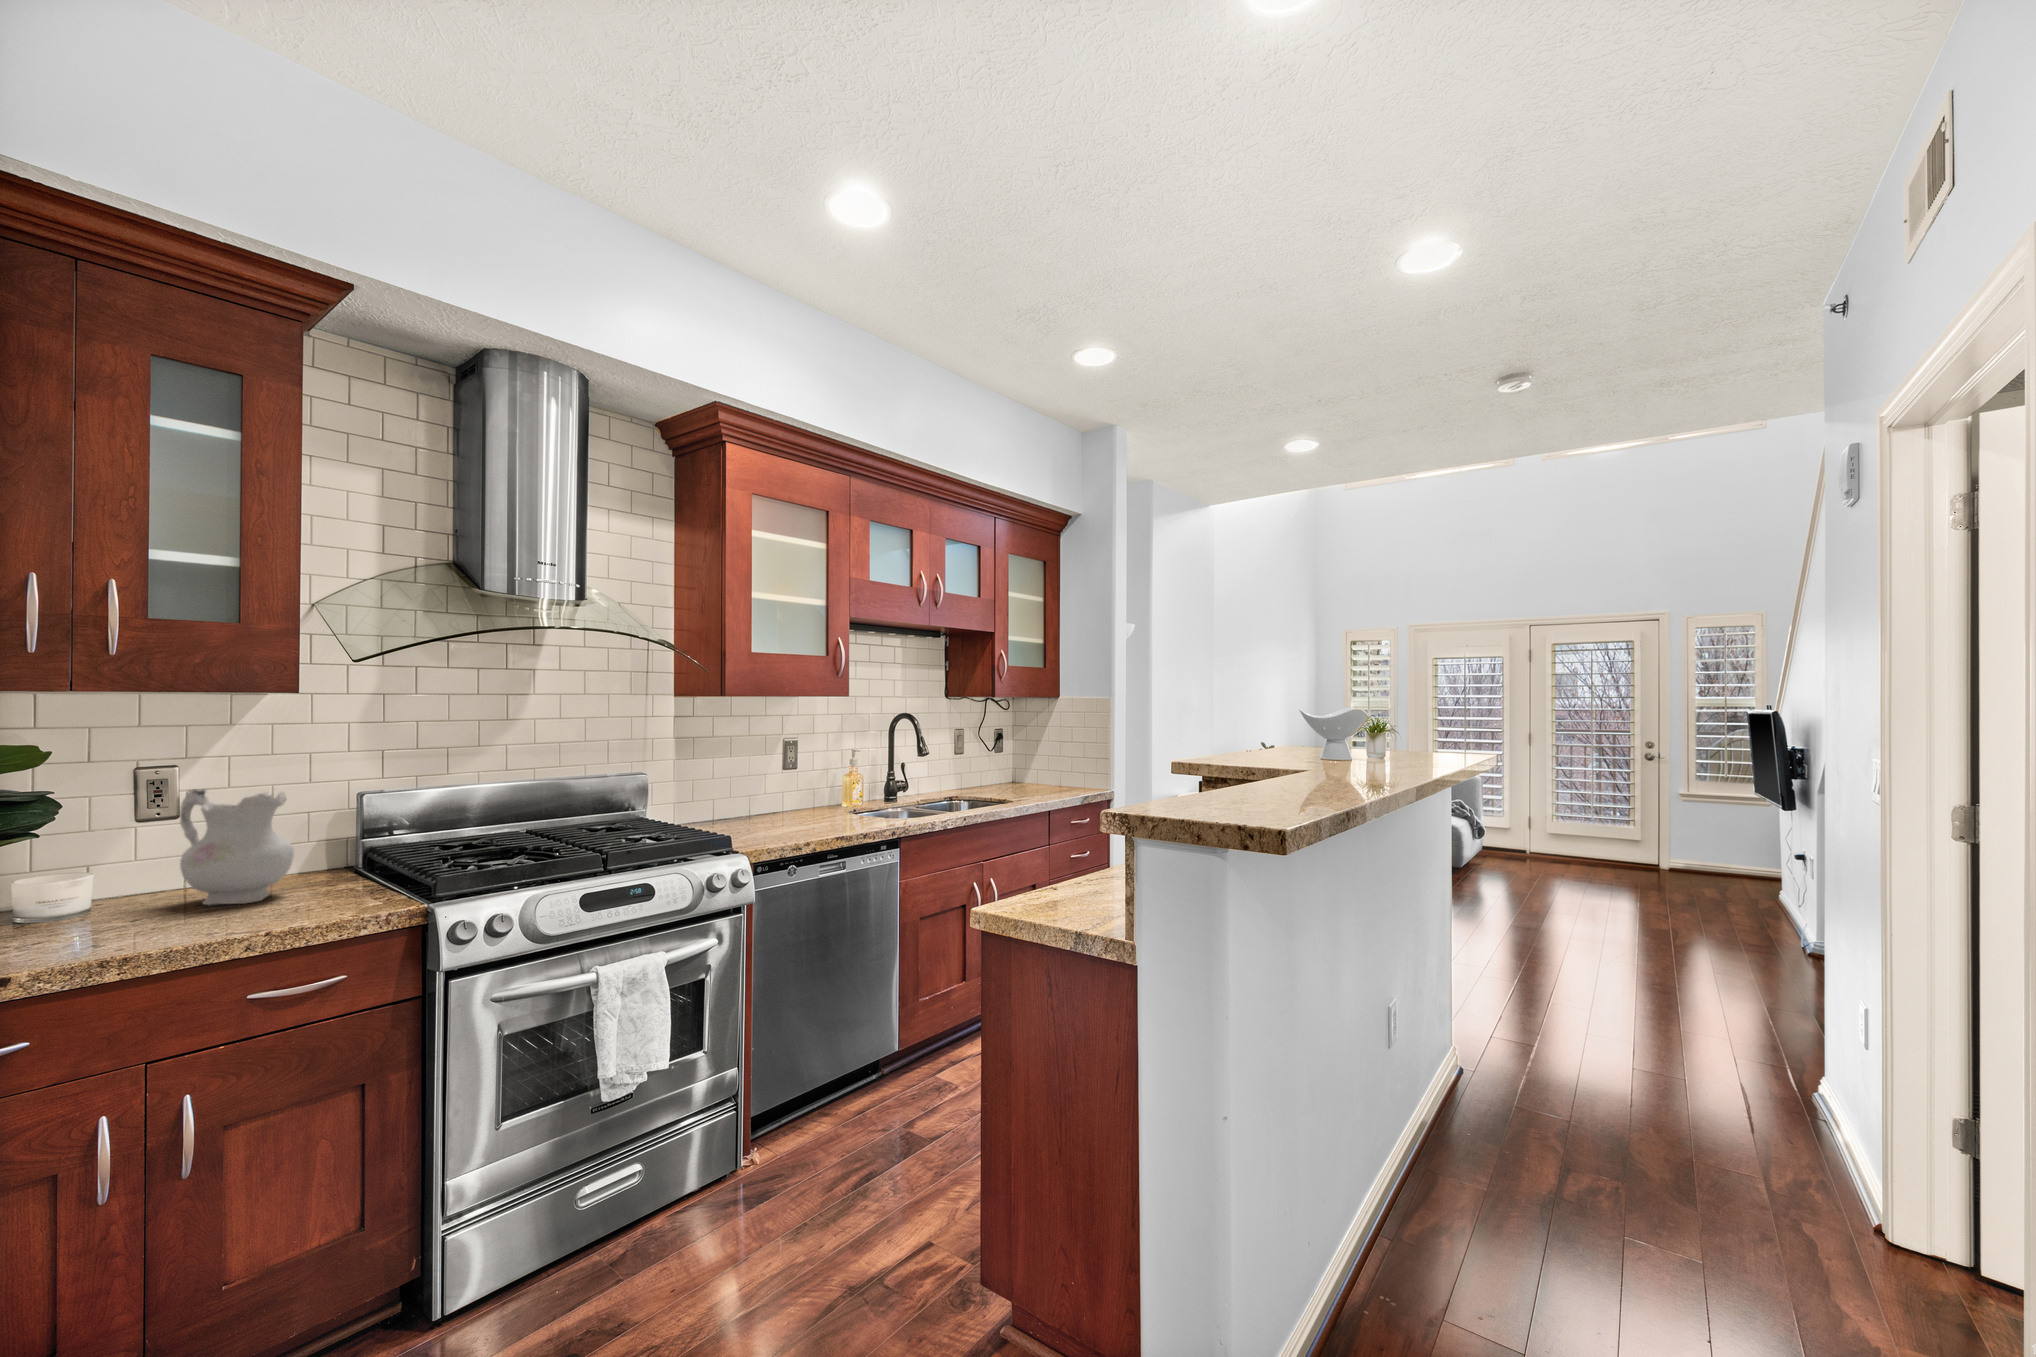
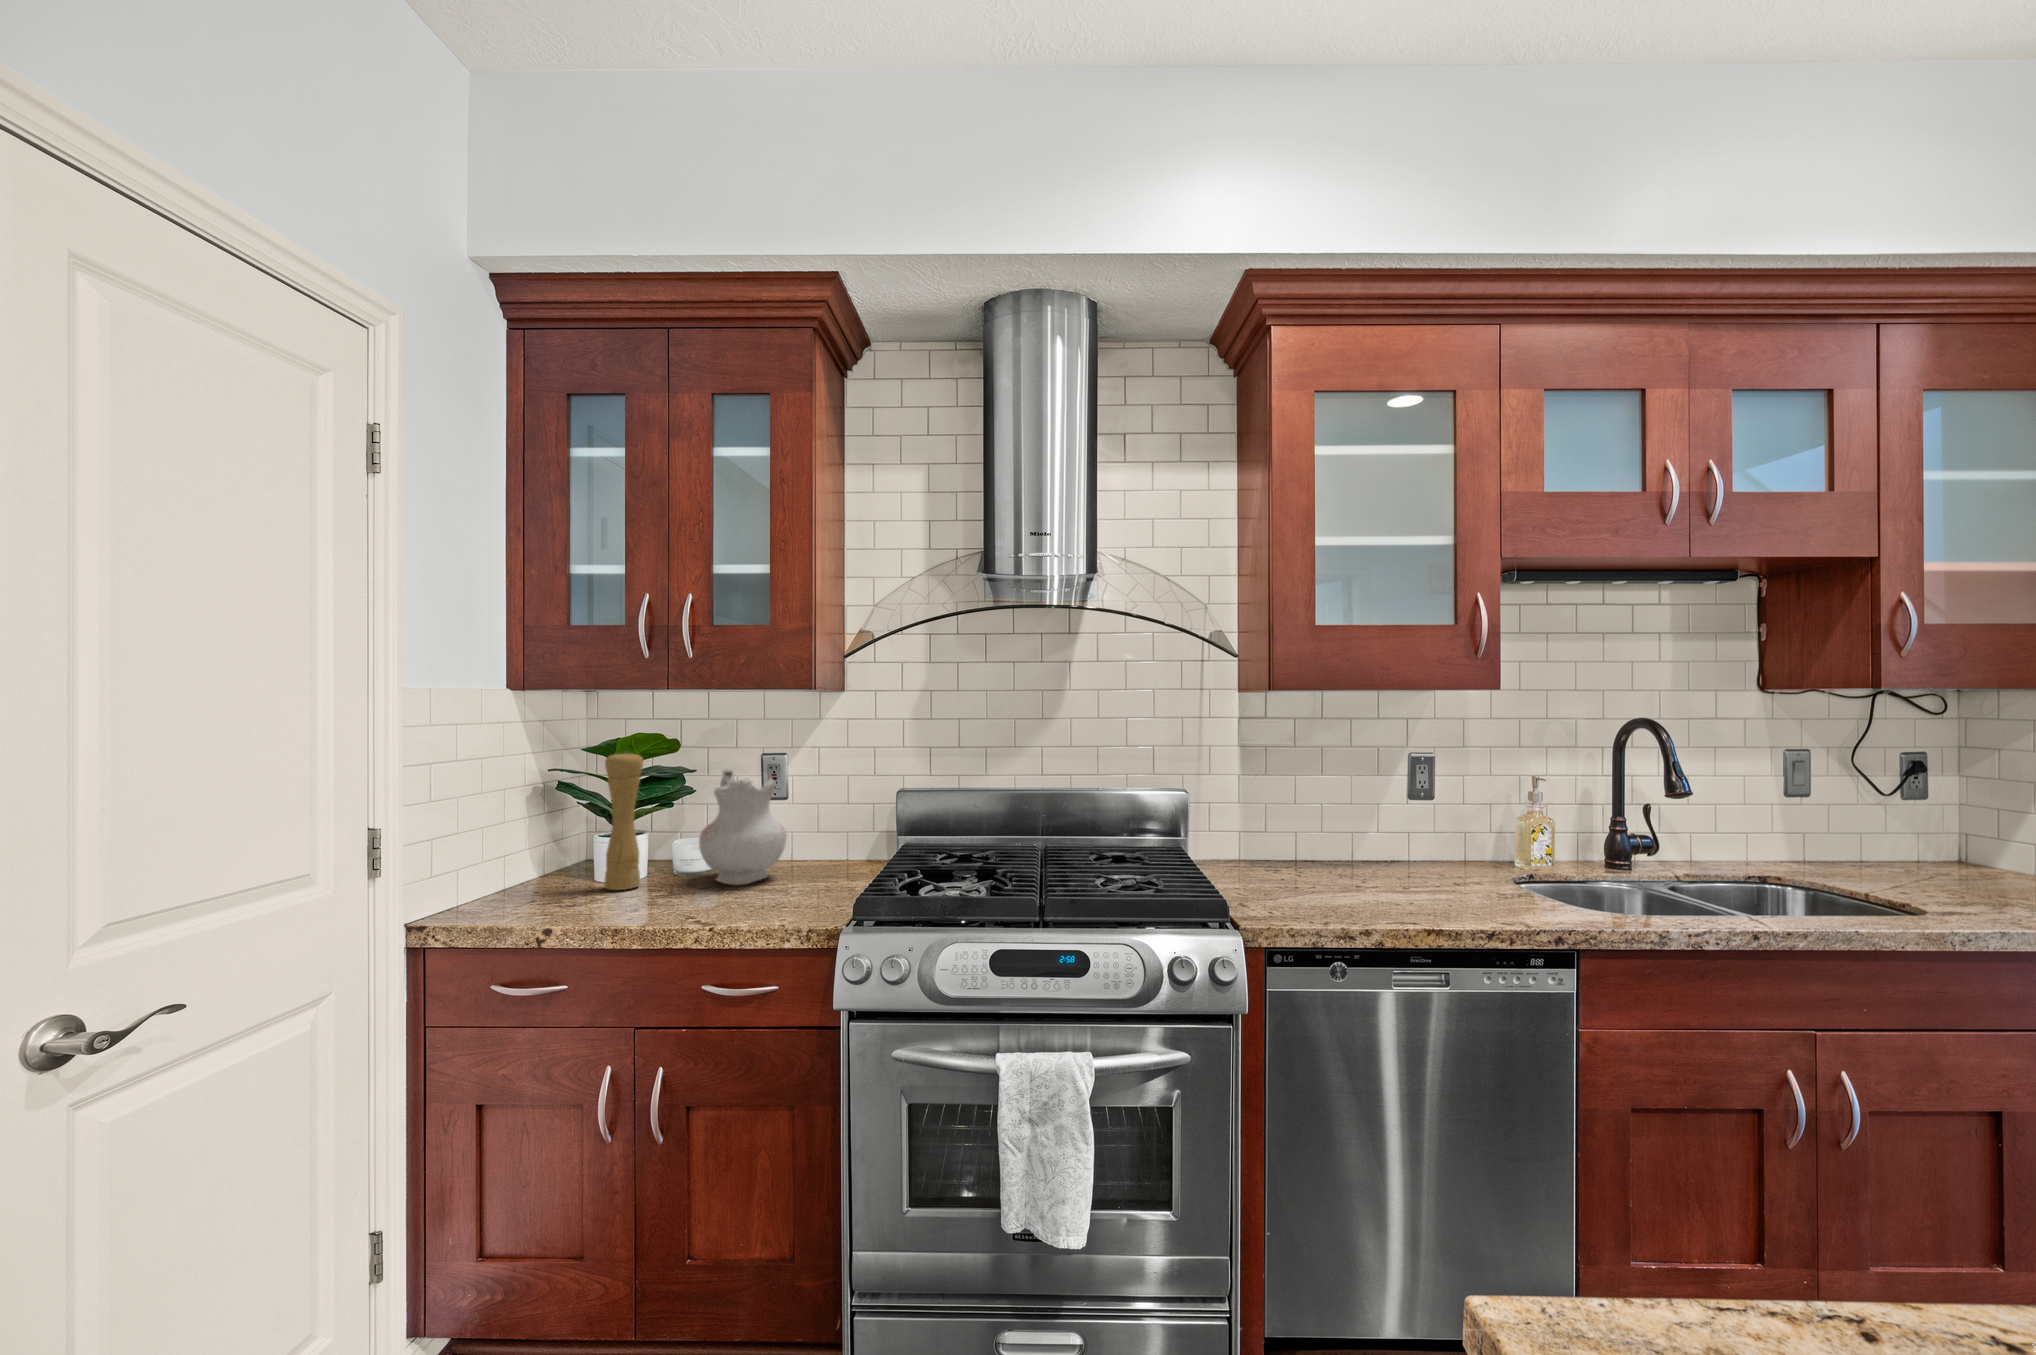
pepper mill: none [74,773,130,929] -> present [605,752,643,890]

